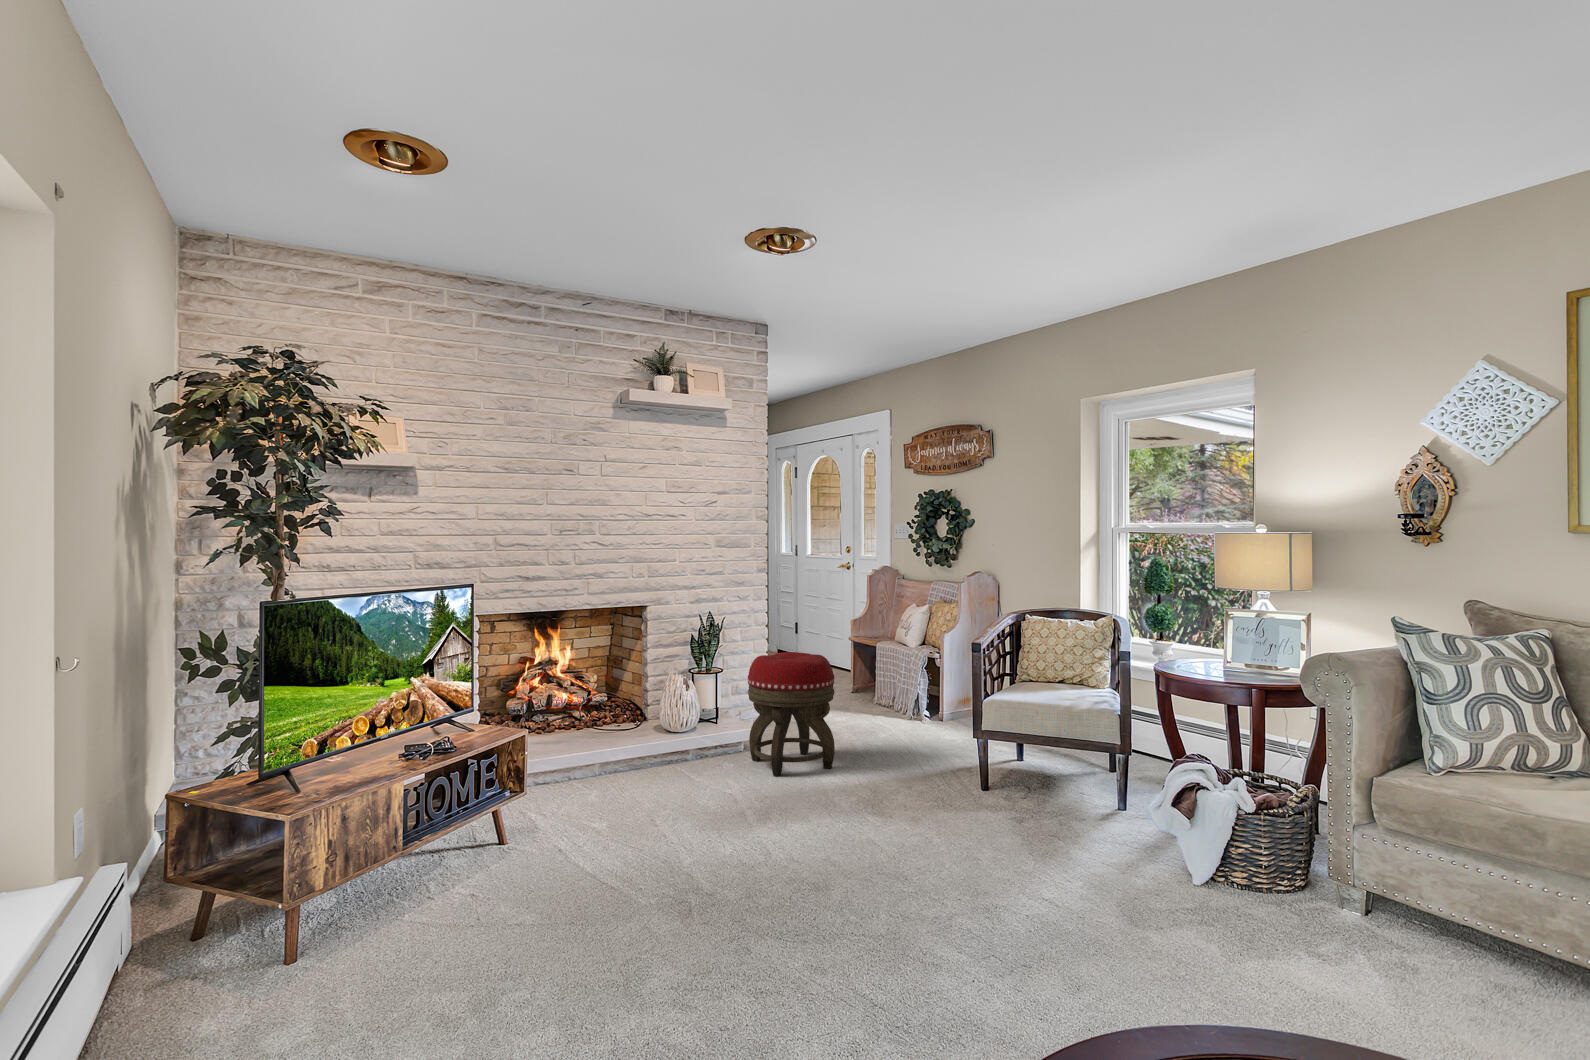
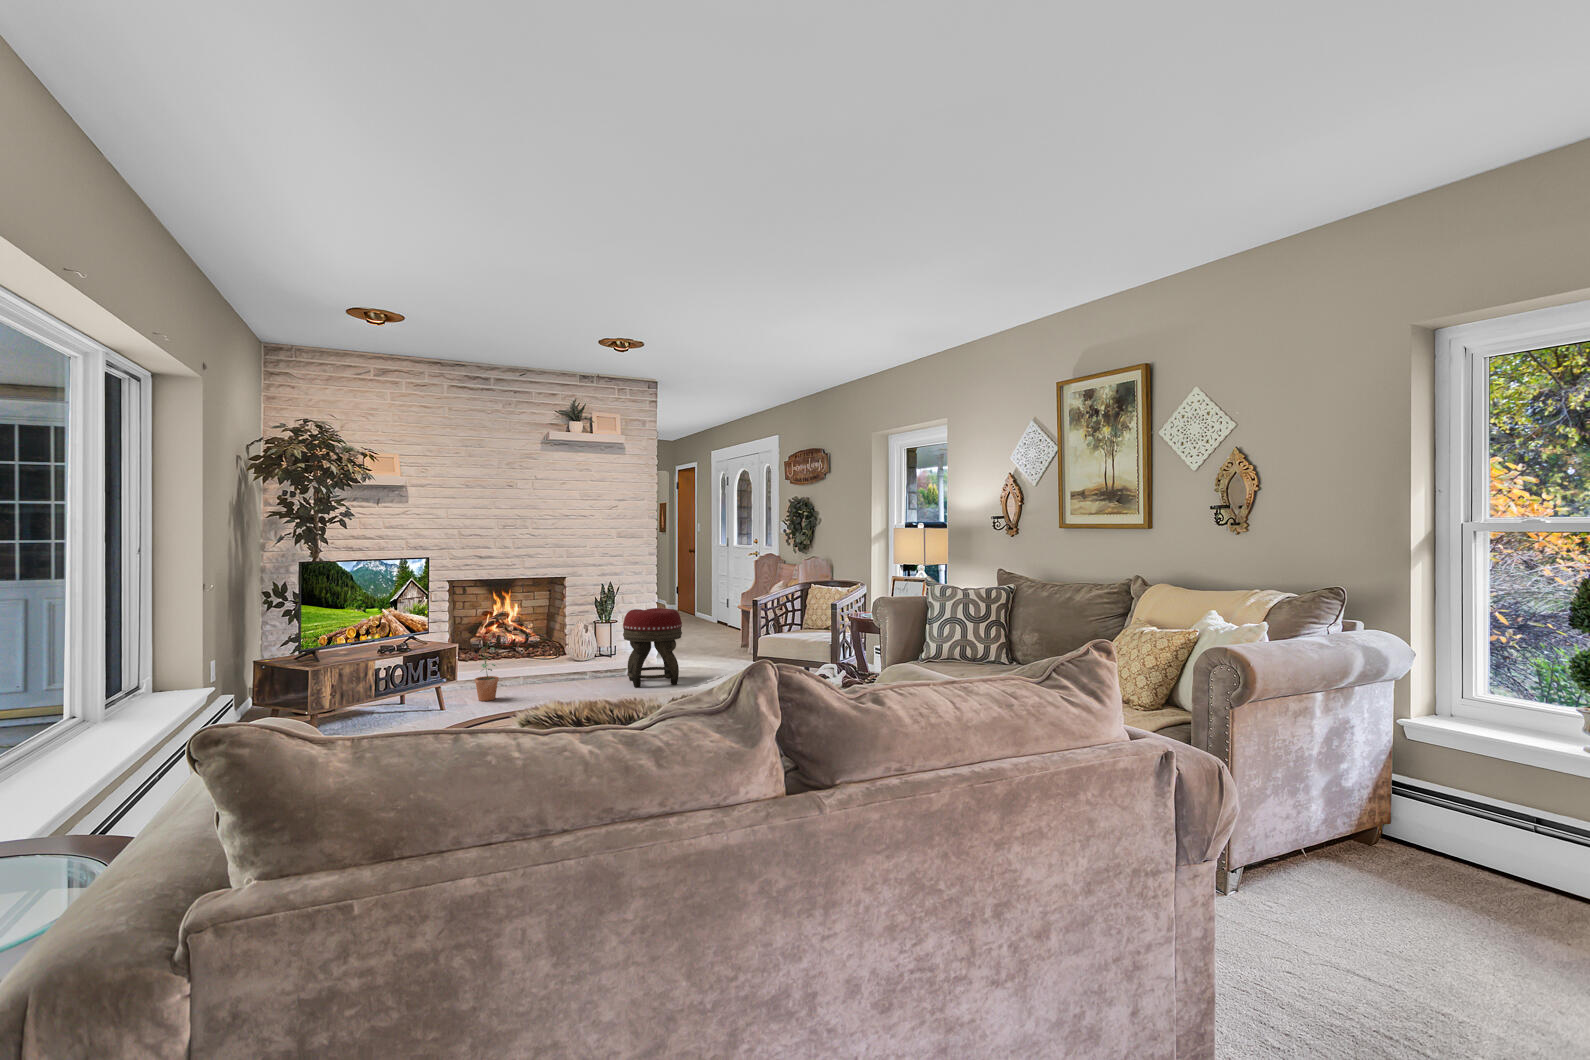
potted plant: none [539,701,579,816] -> present [474,632,499,701]

